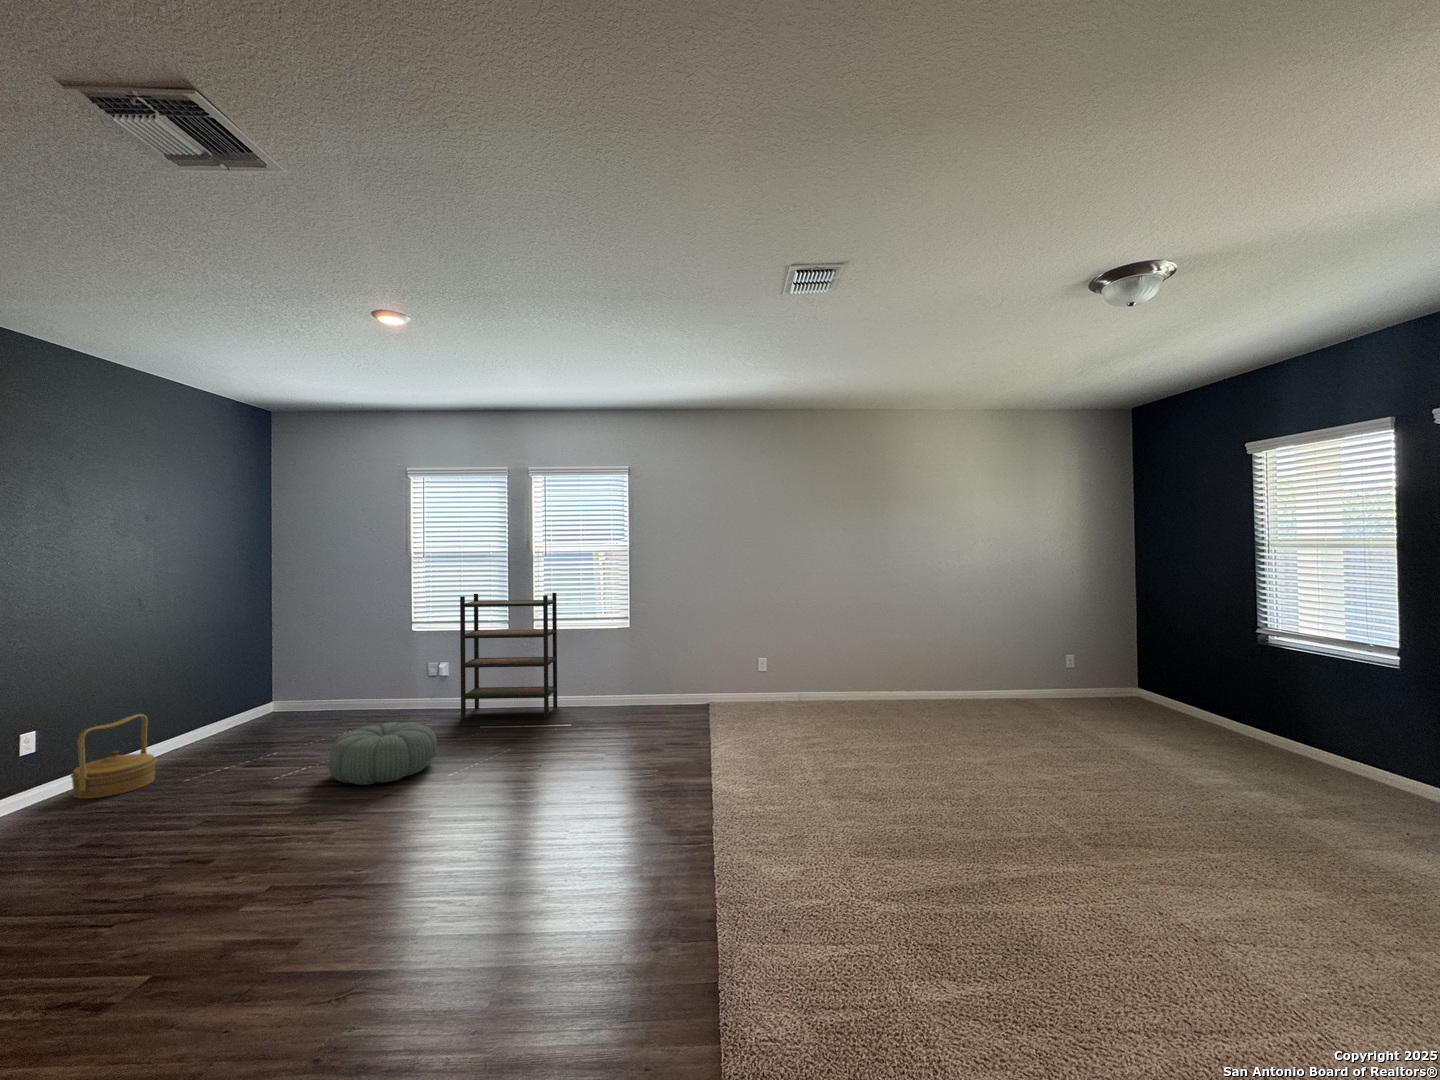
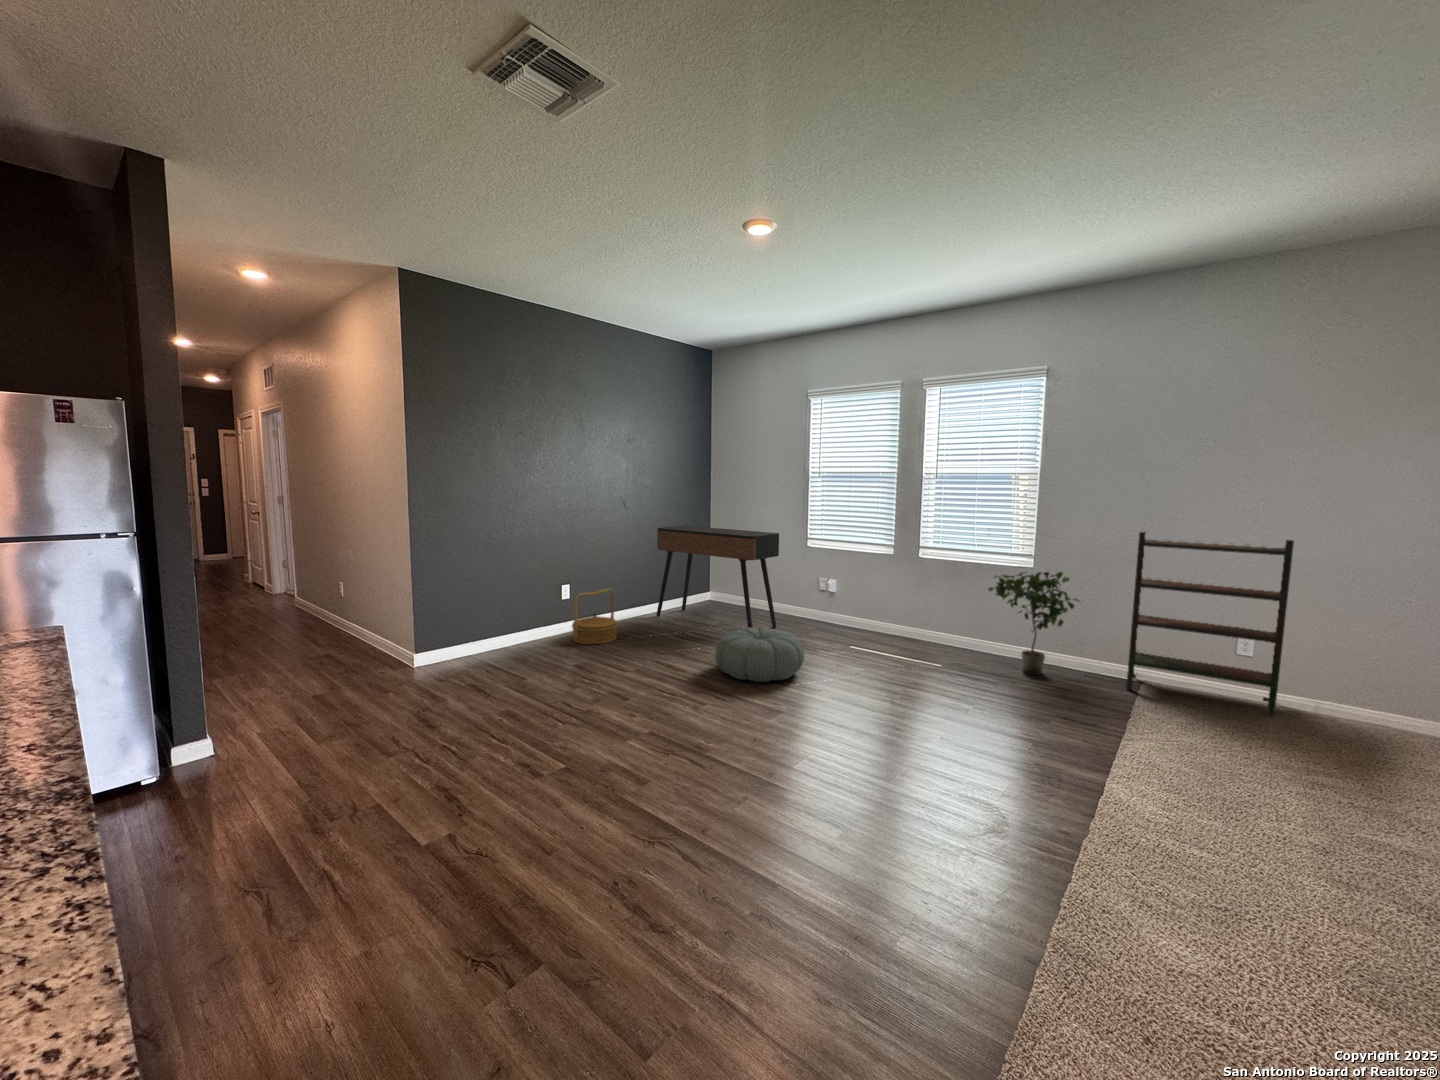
bookshelf: present [460,593,557,719] -> present [1126,530,1294,716]
console table: none [207,619,383,740] -> present [657,526,779,628]
potted plant: none [598,628,667,716] -> present [988,572,1079,675]

